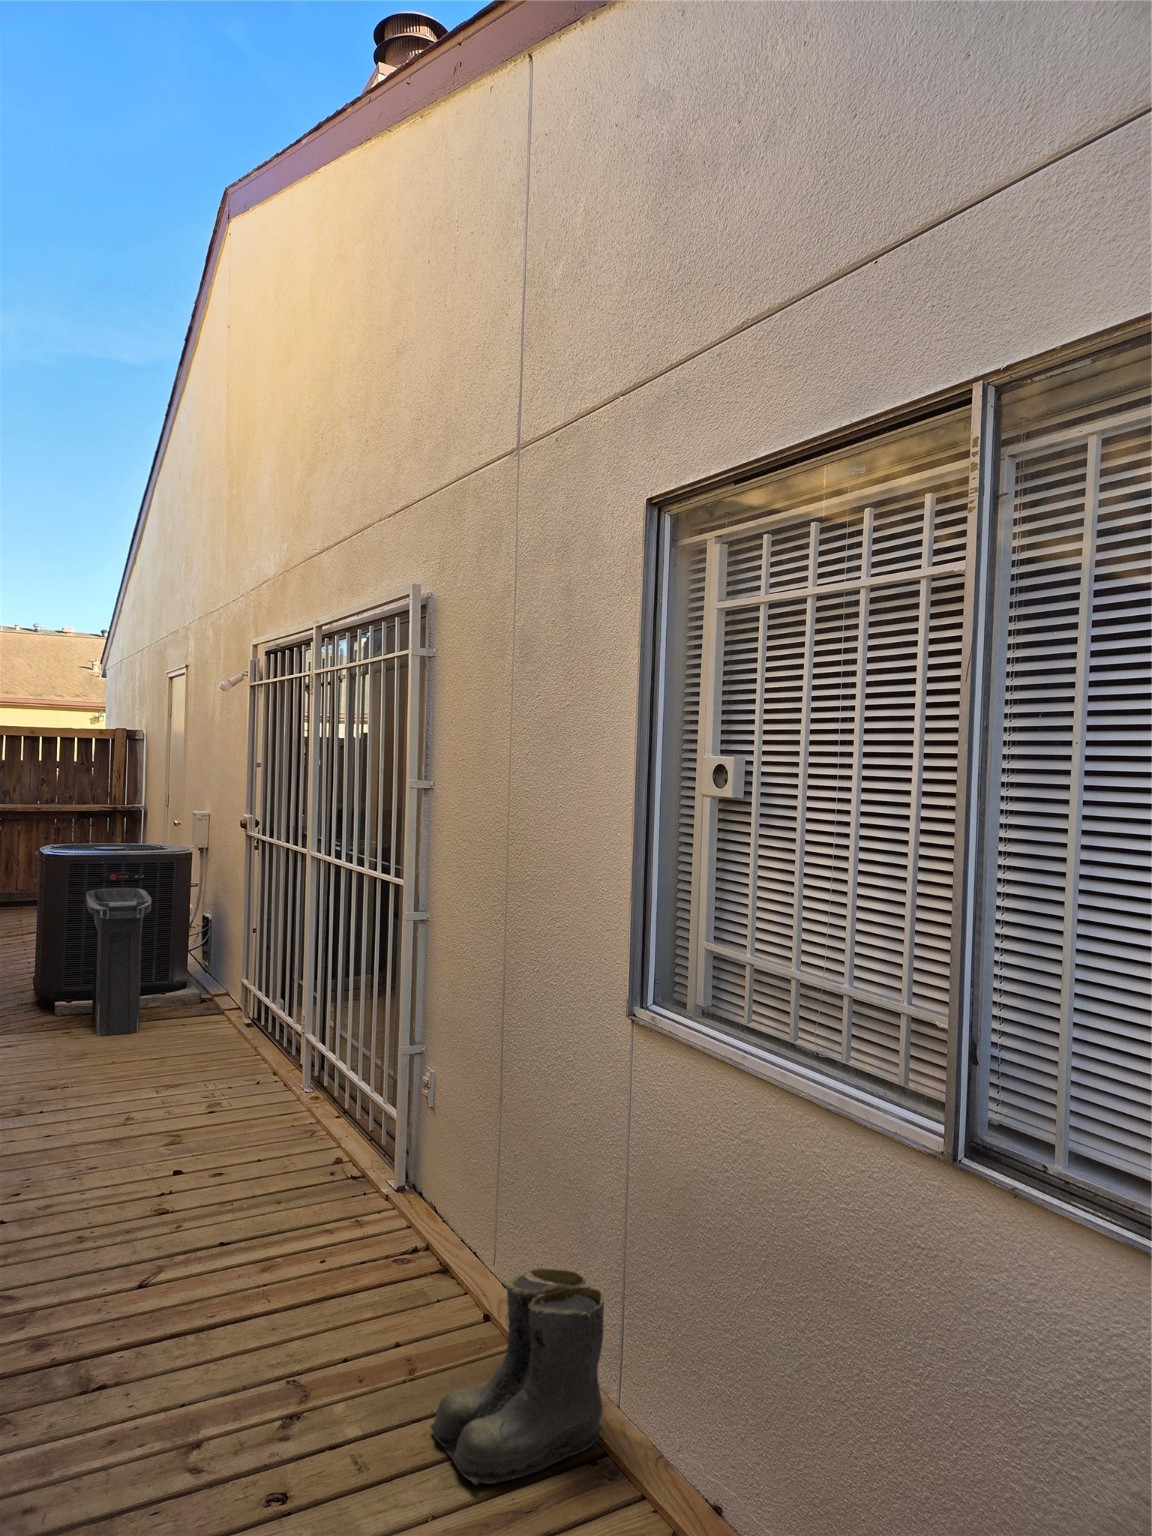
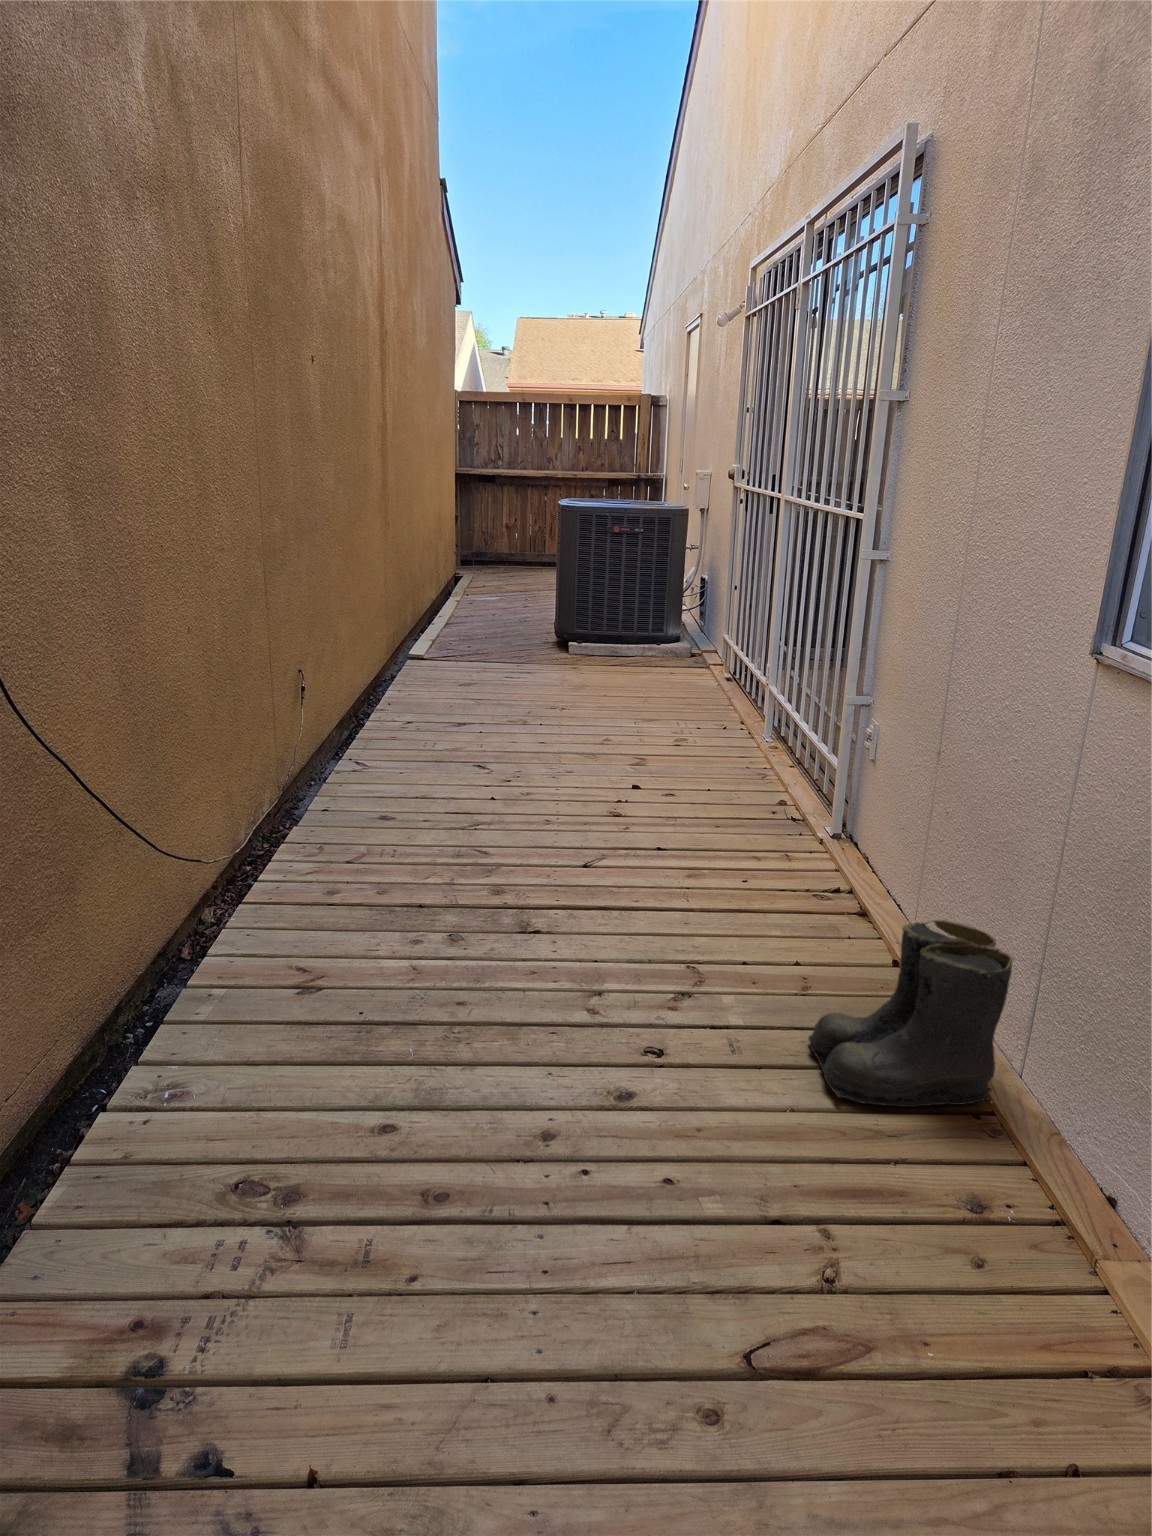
trash can: present [86,888,151,1036] -> none [593,541,646,674]

